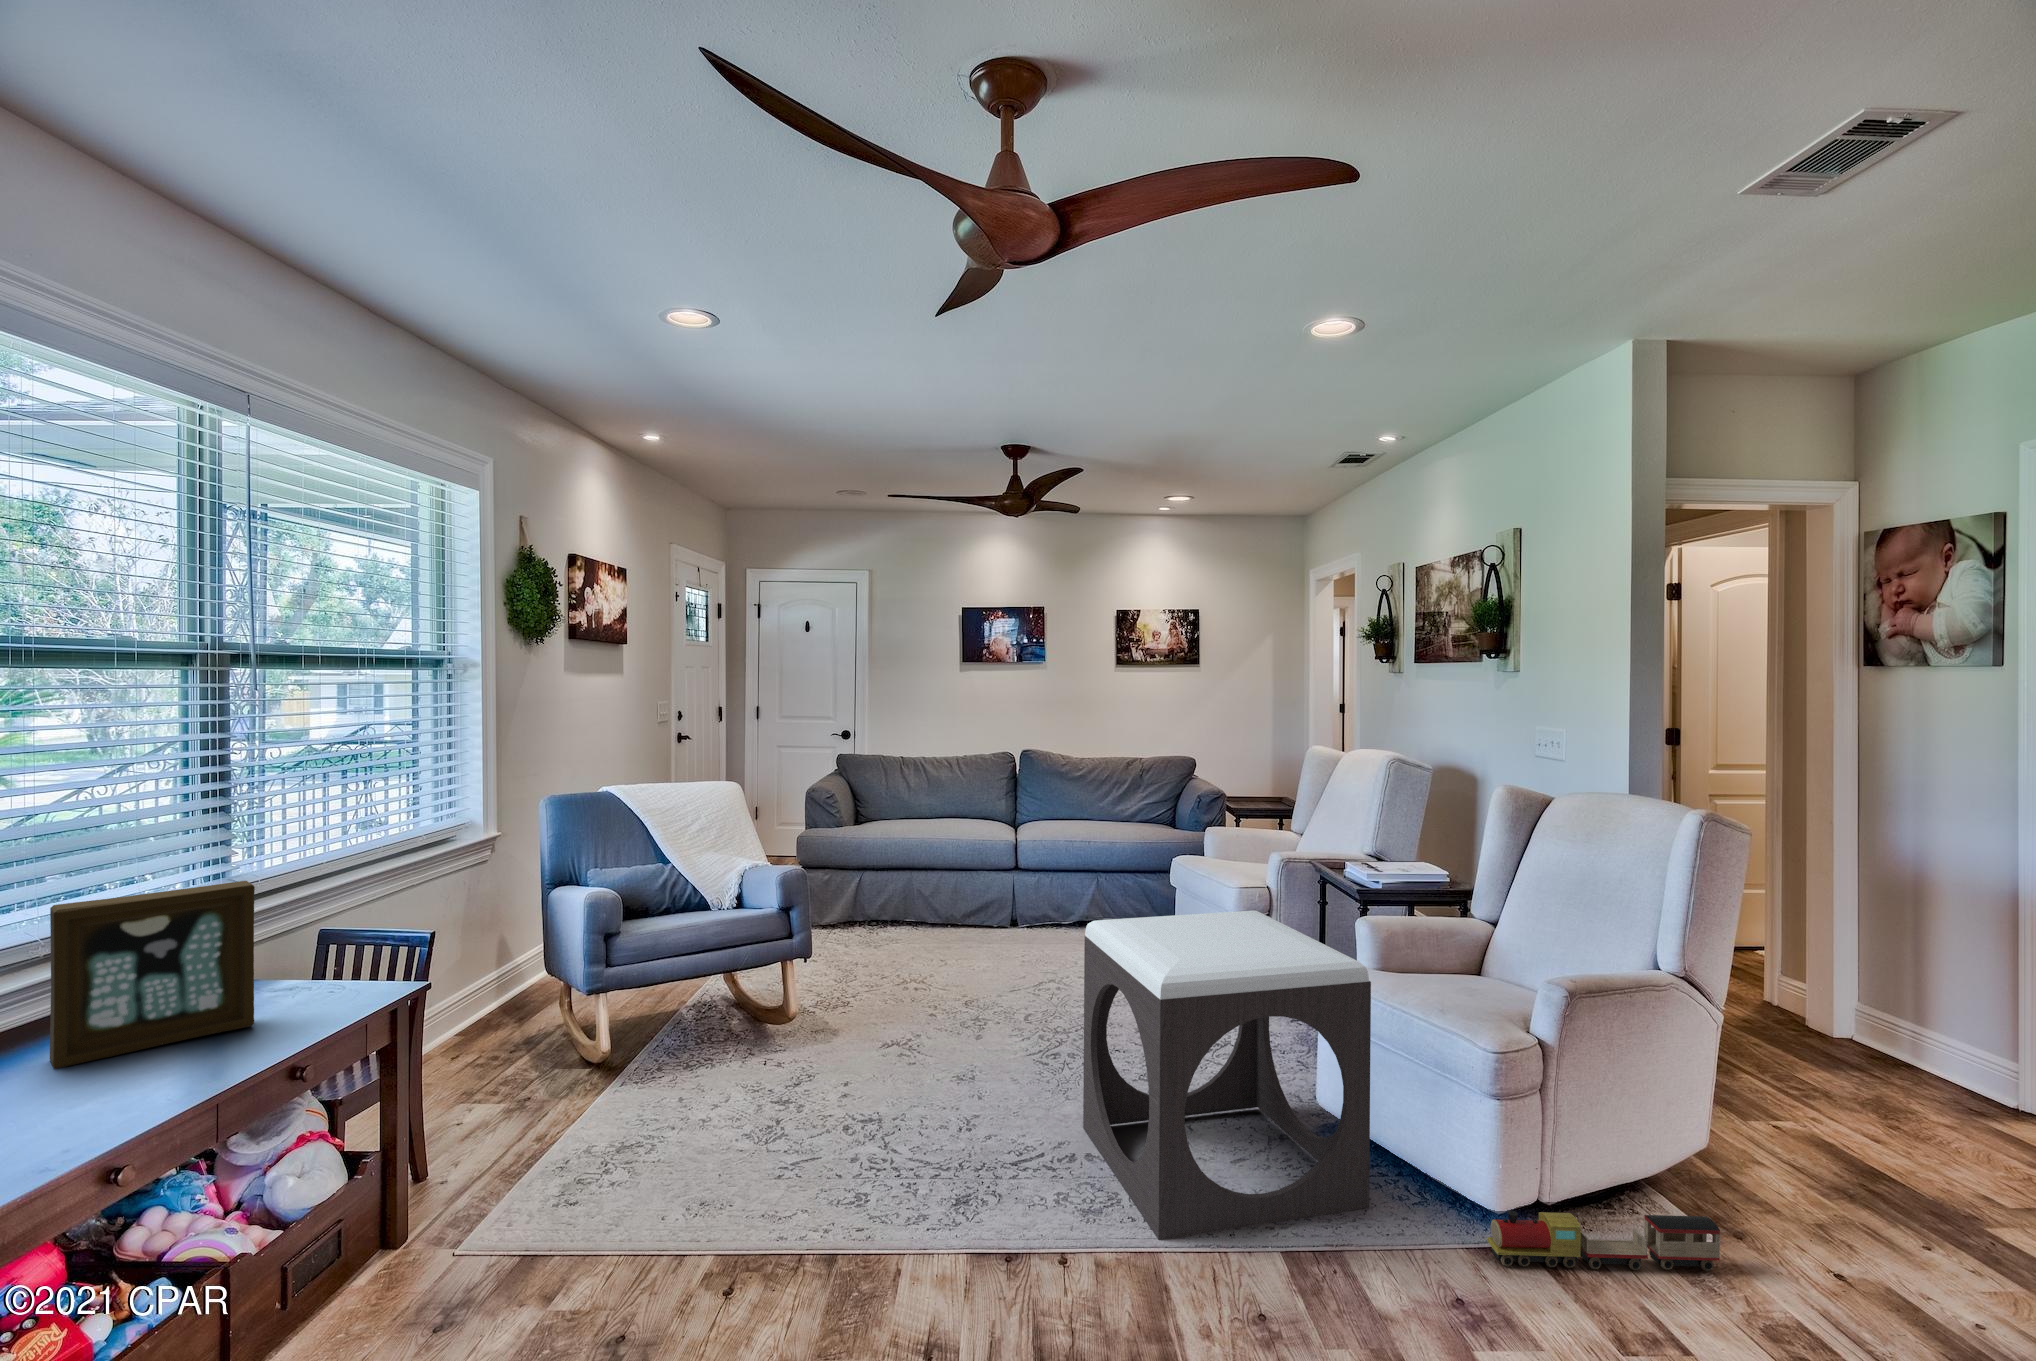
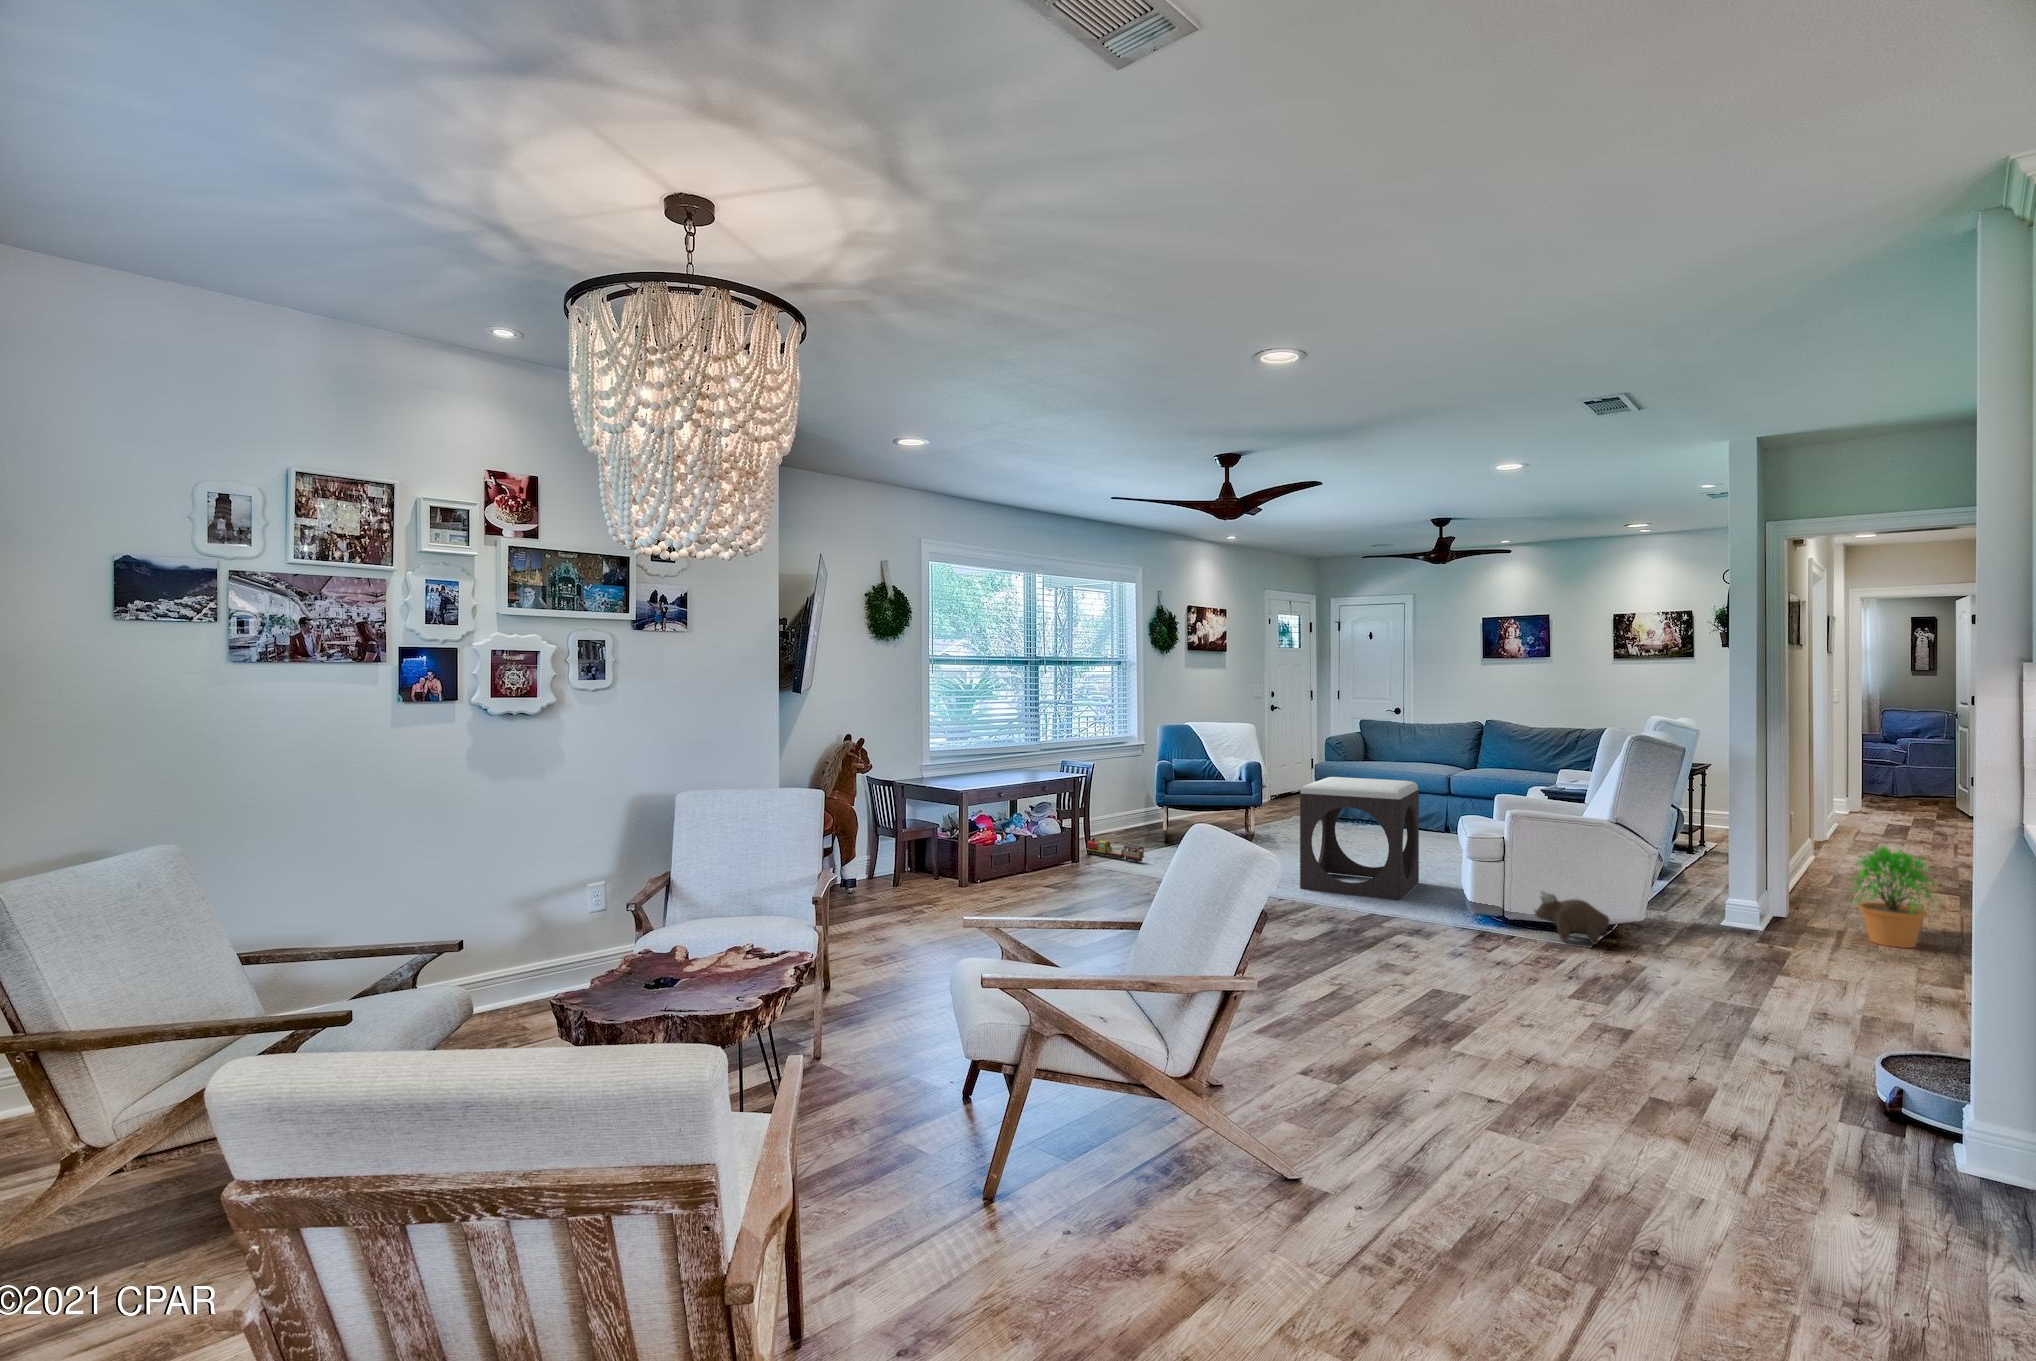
picture frame: present [50,881,255,1069] -> none [998,730,1040,773]
potted plant: none [1813,937,1967,1088] -> present [1848,846,1938,948]
plush toy: none [1762,1171,1908,1293] -> present [1534,891,1610,945]
toy train: present [1487,1210,1720,1271] -> present [1087,838,1144,862]

